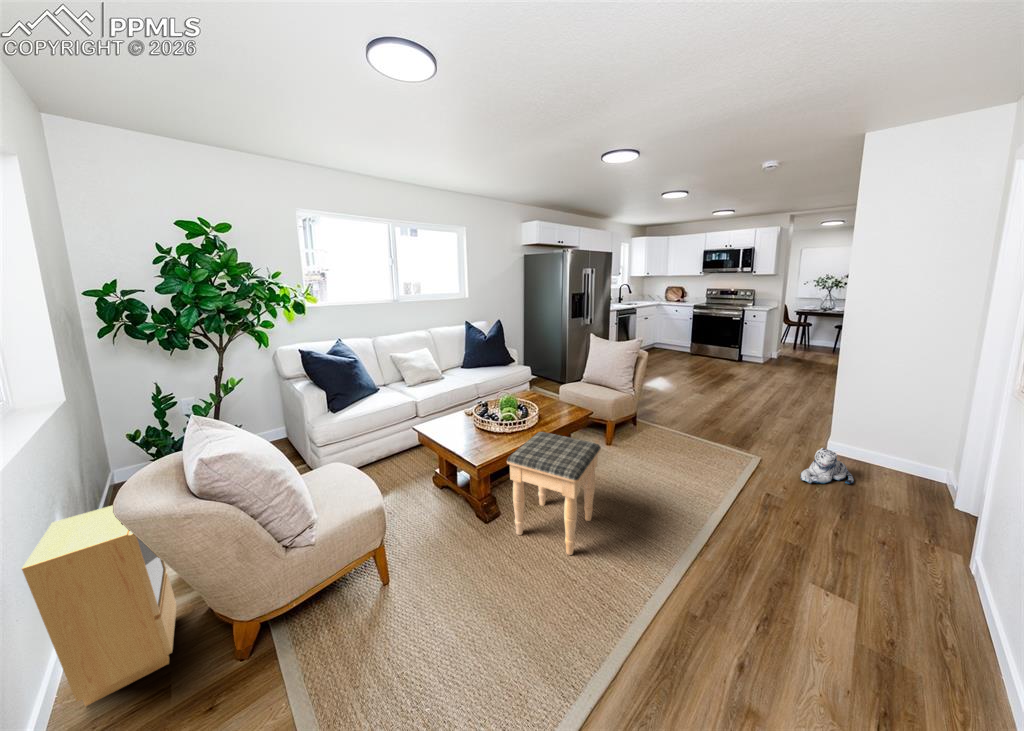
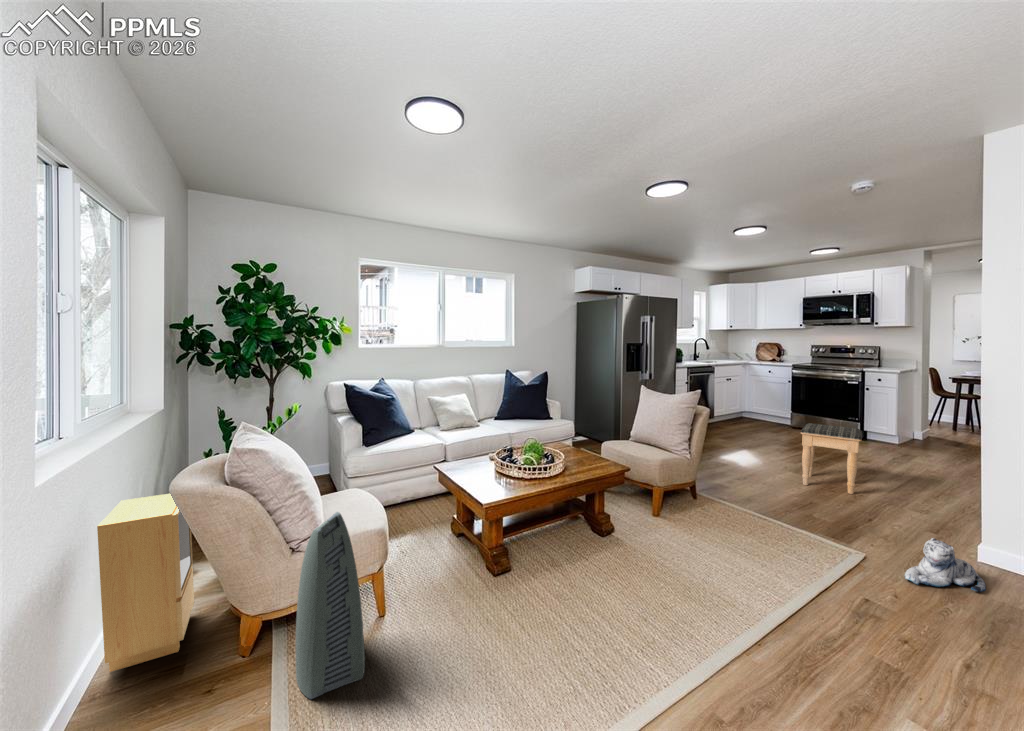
footstool: present [507,432,601,555] -> present [800,423,862,494]
air purifier: none [304,505,384,690] -> present [296,512,365,699]

